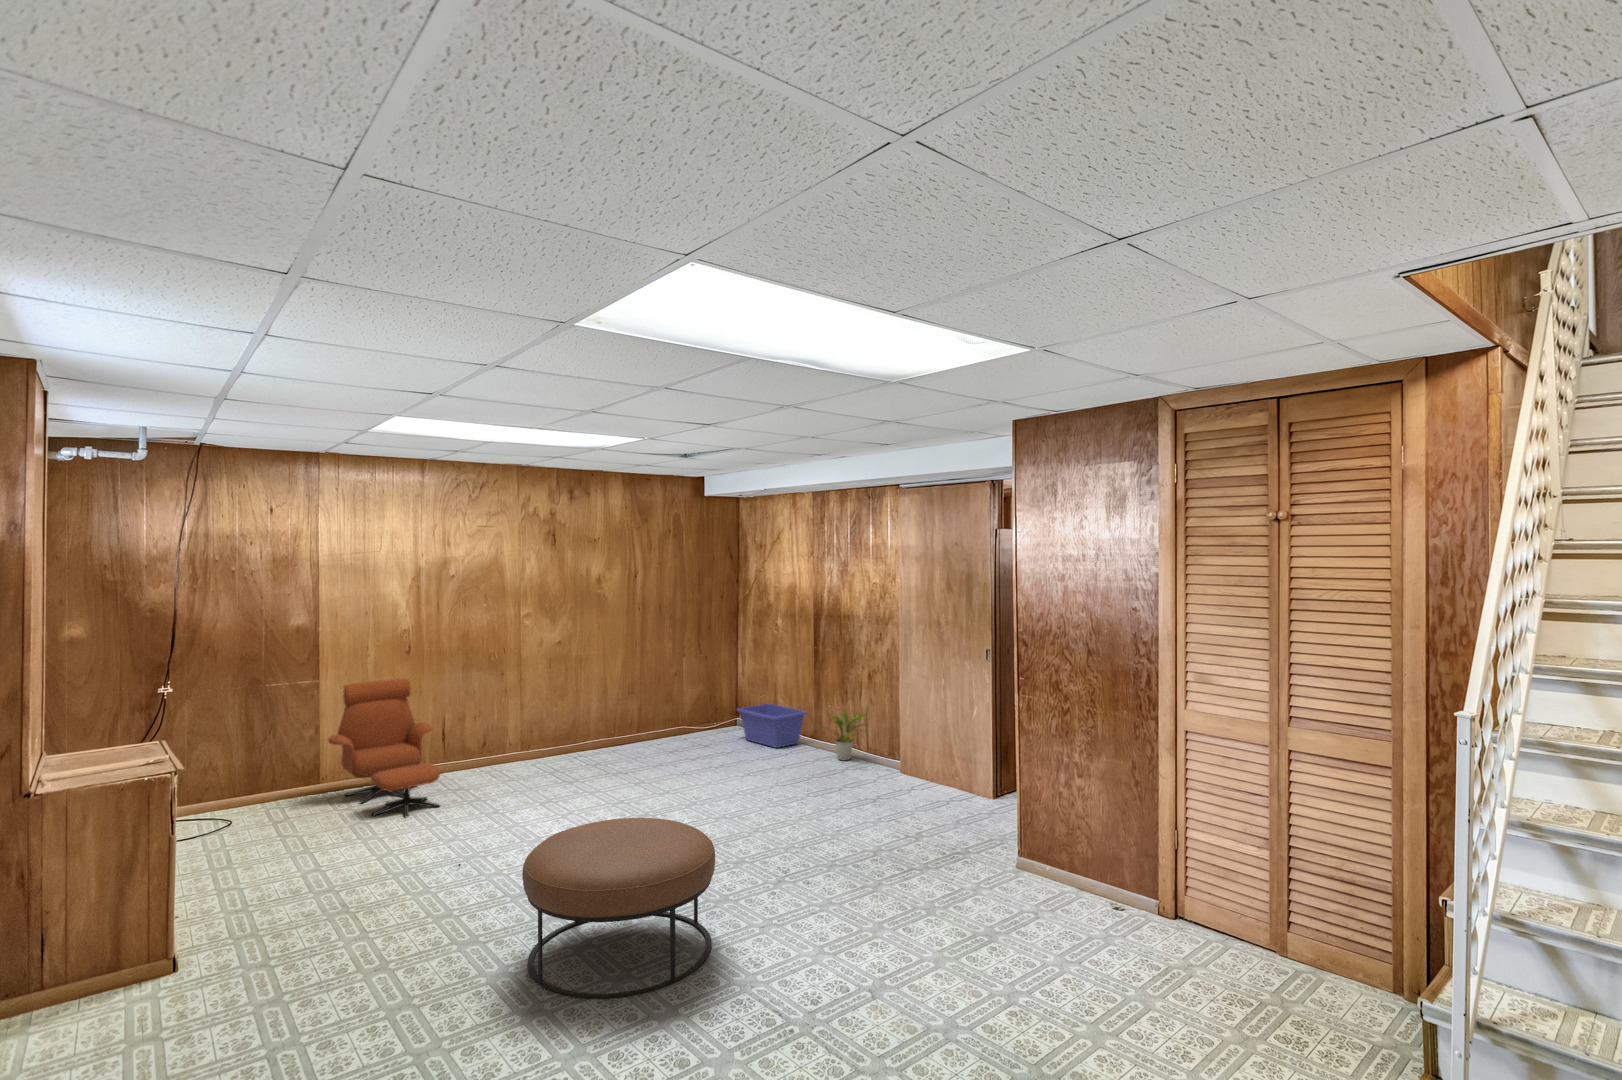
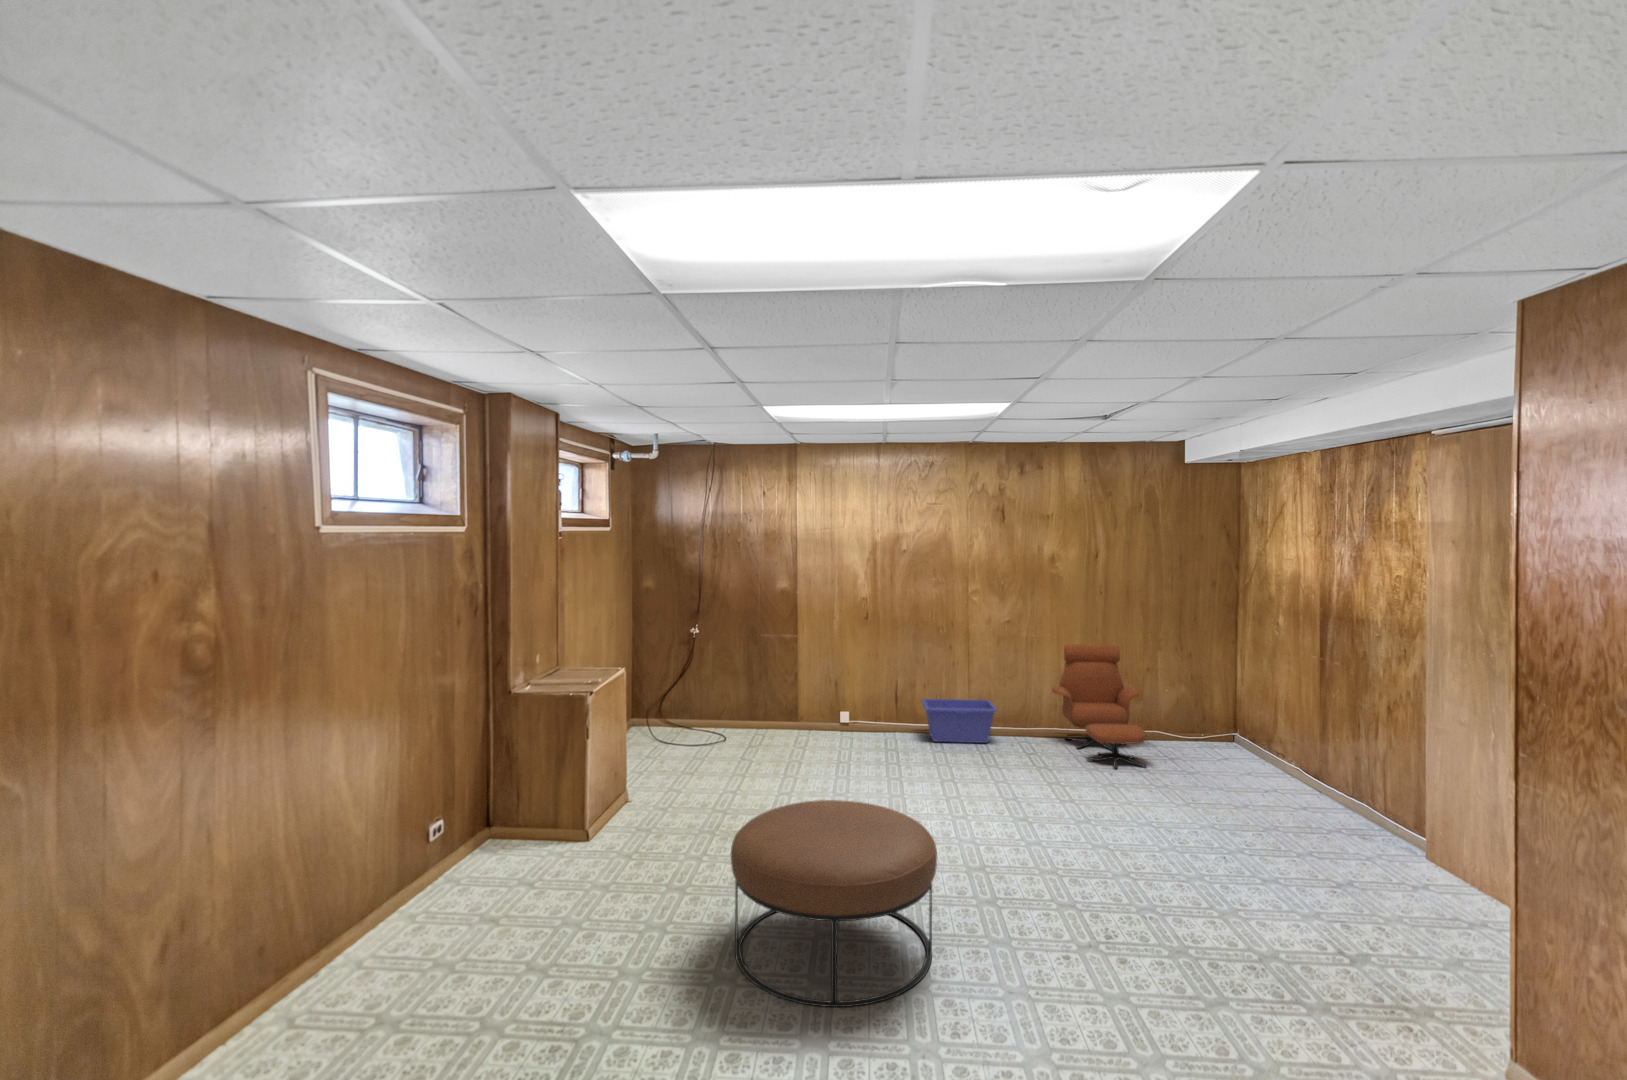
lounge chair: present [328,679,440,817] -> present [1052,644,1146,770]
storage bin: present [737,704,807,748] -> present [922,699,997,743]
potted plant: present [815,711,864,760] -> none [1297,743,1380,816]

